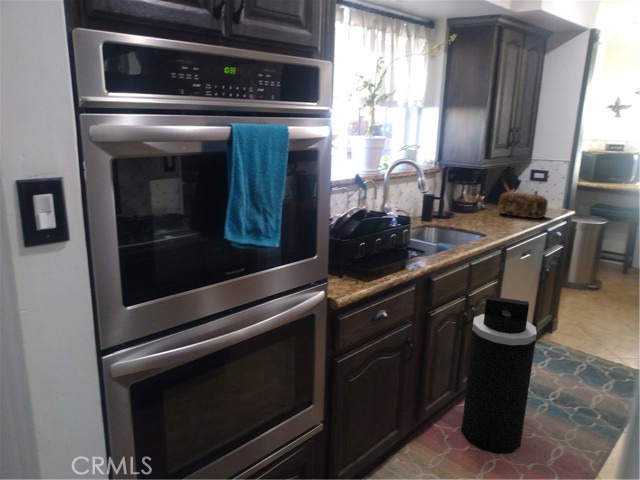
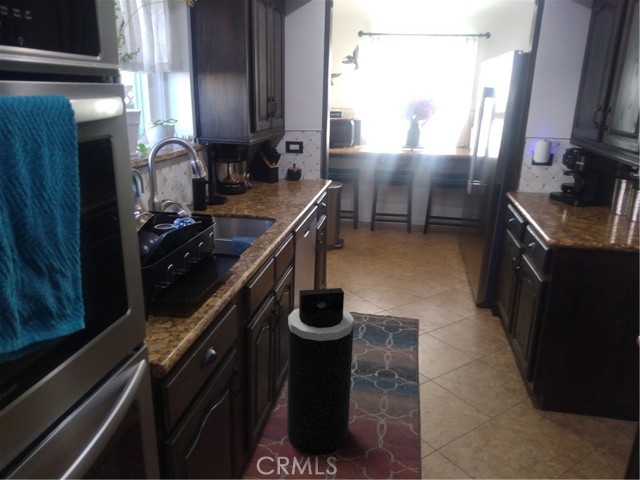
bread loaf: present [498,192,548,218] -> none [267,167,313,192]

